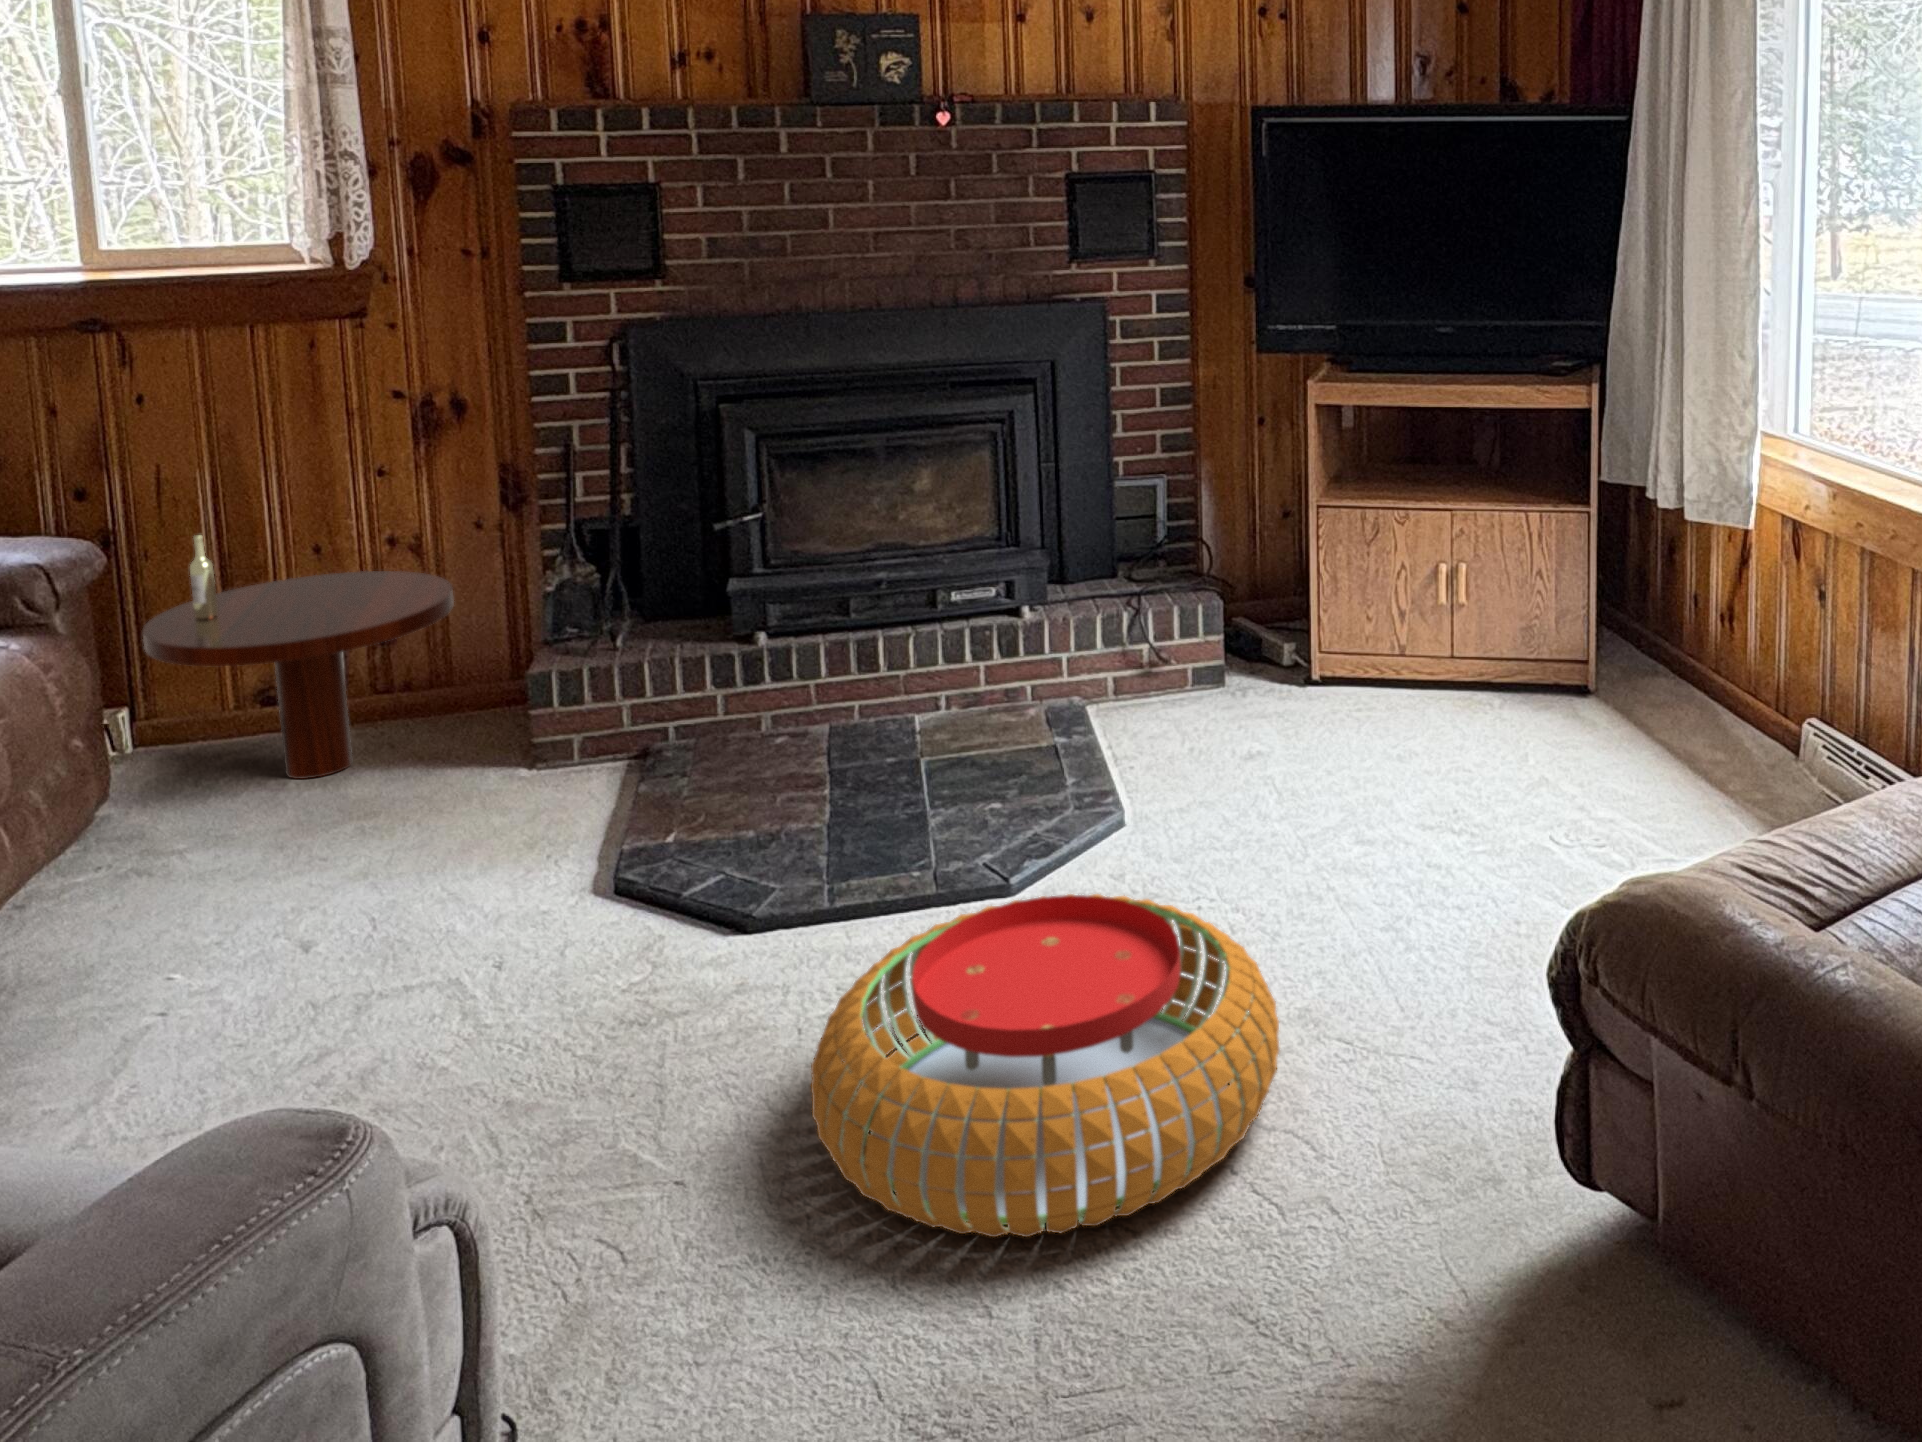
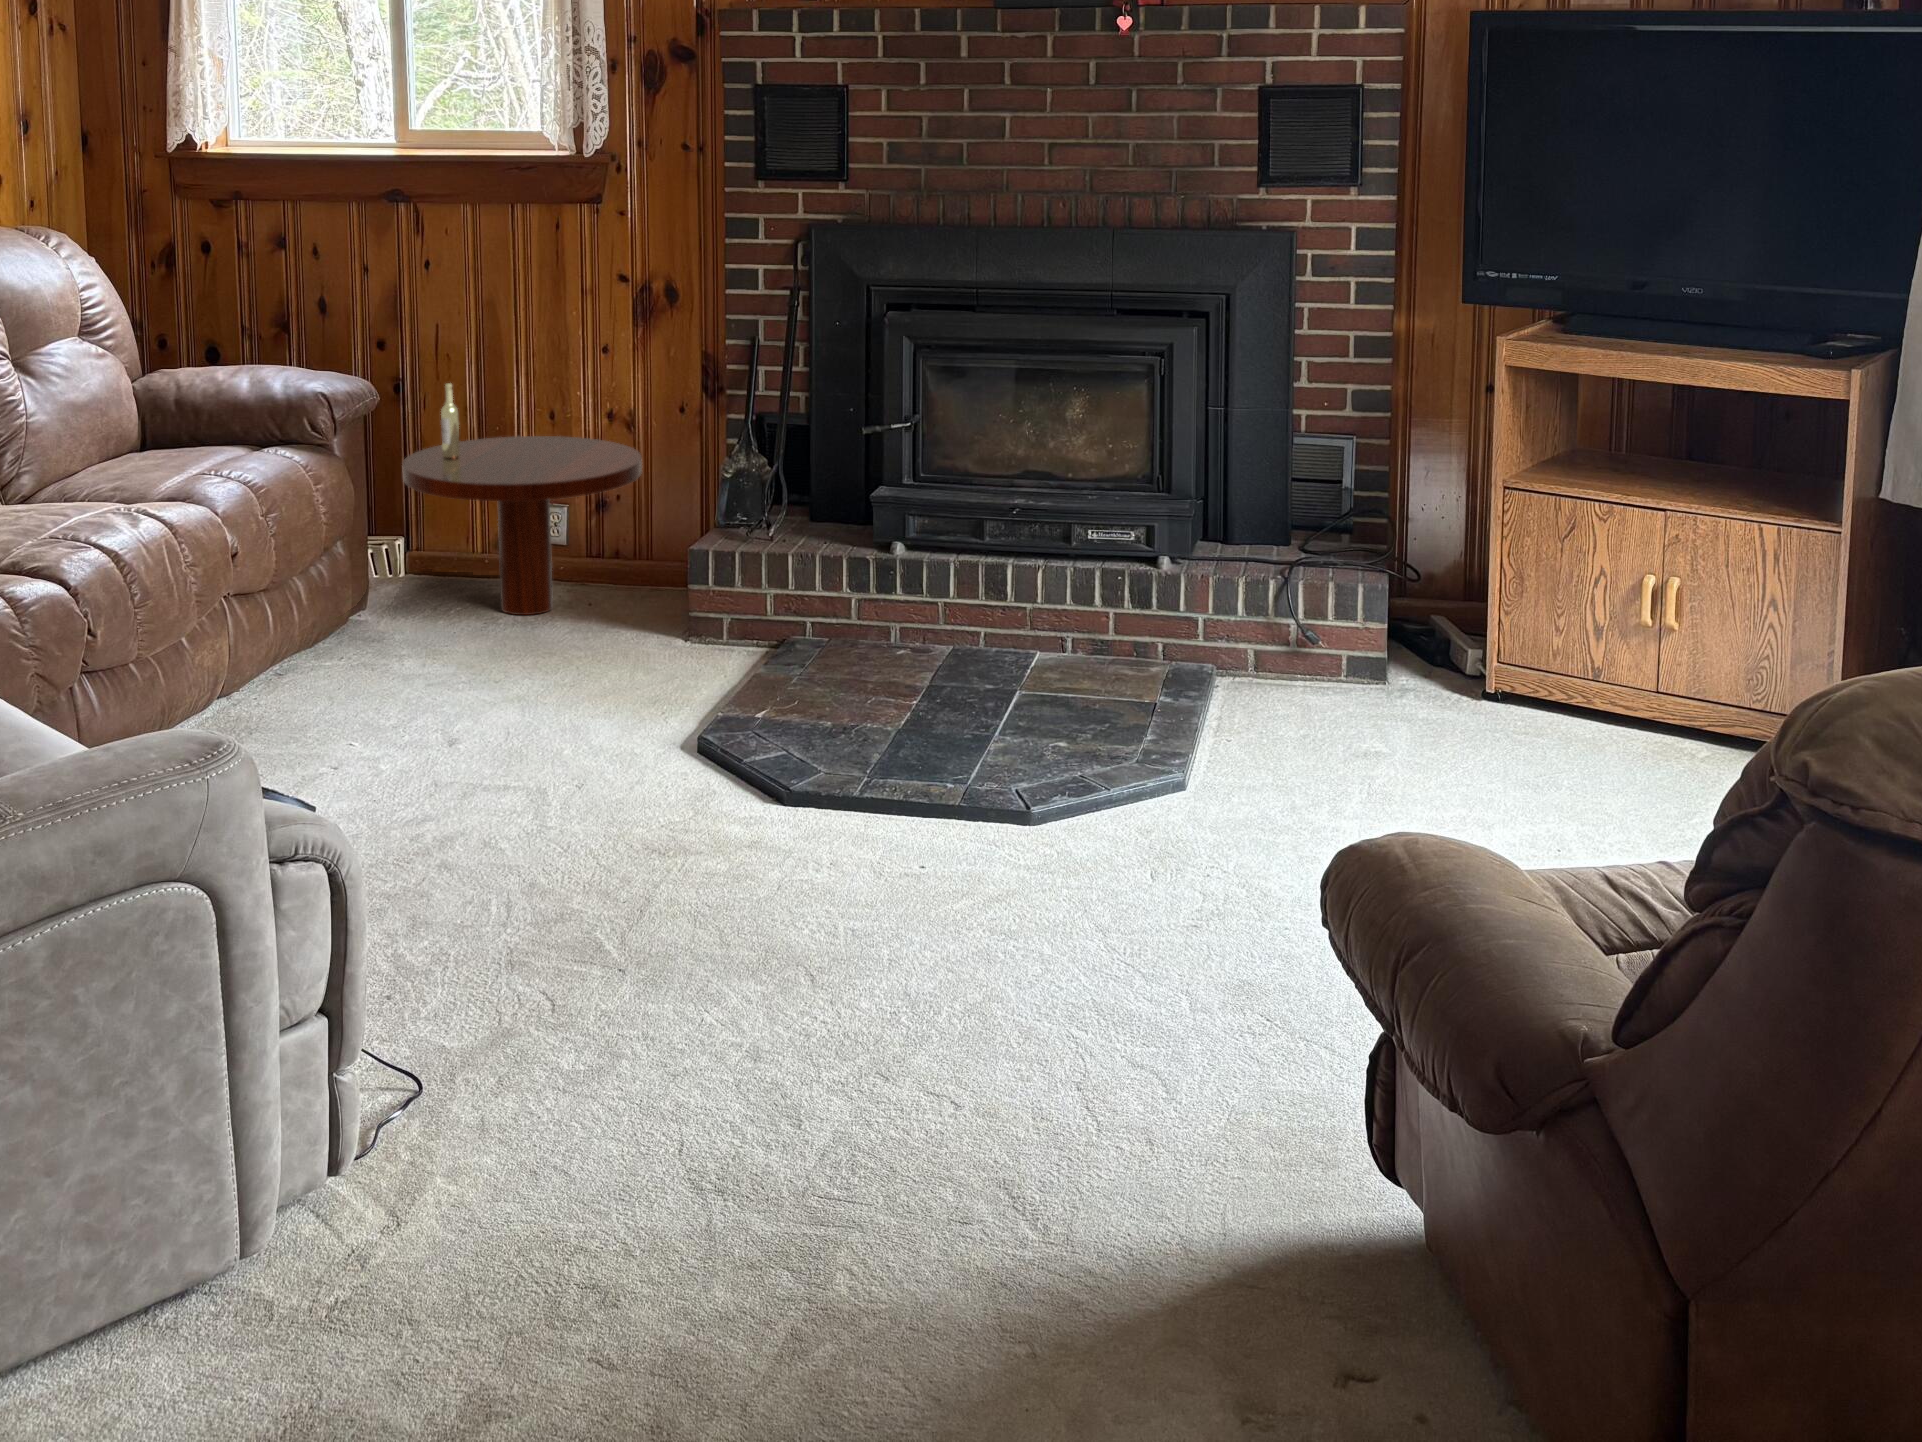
pouf: present [811,894,1279,1237] -> none [727,797,1178,1089]

